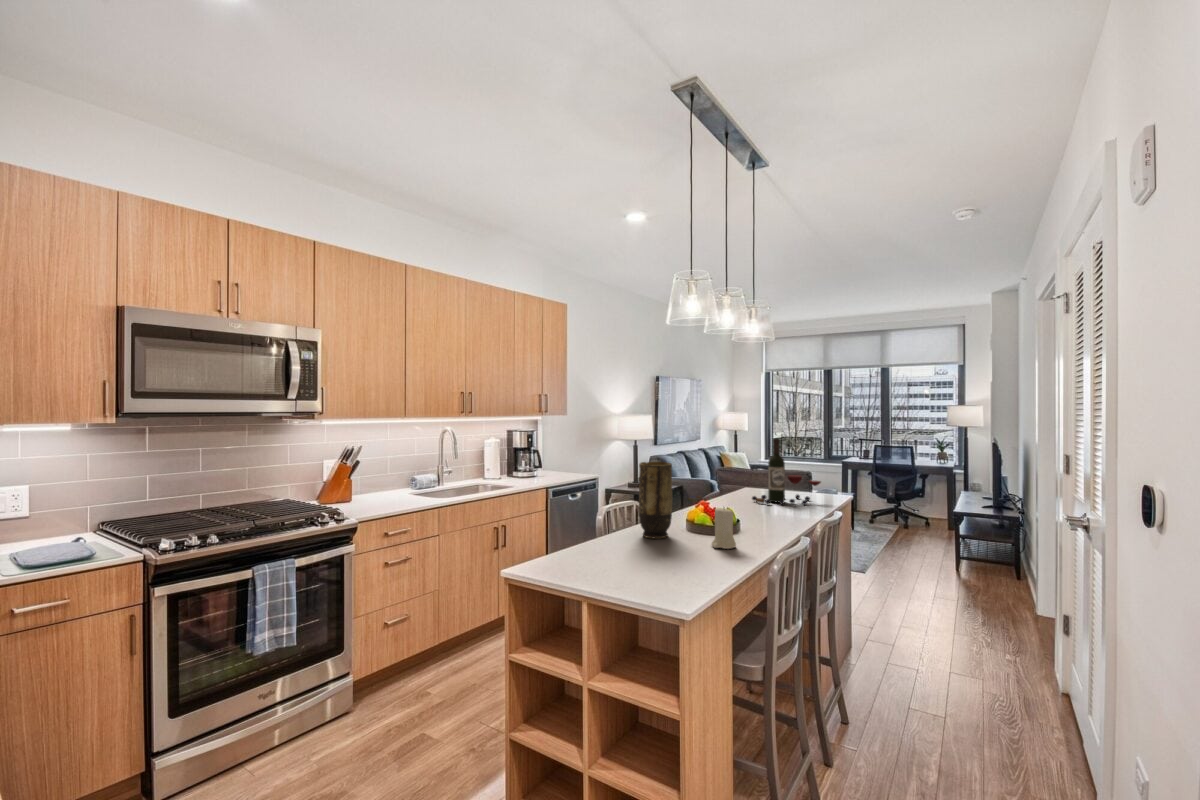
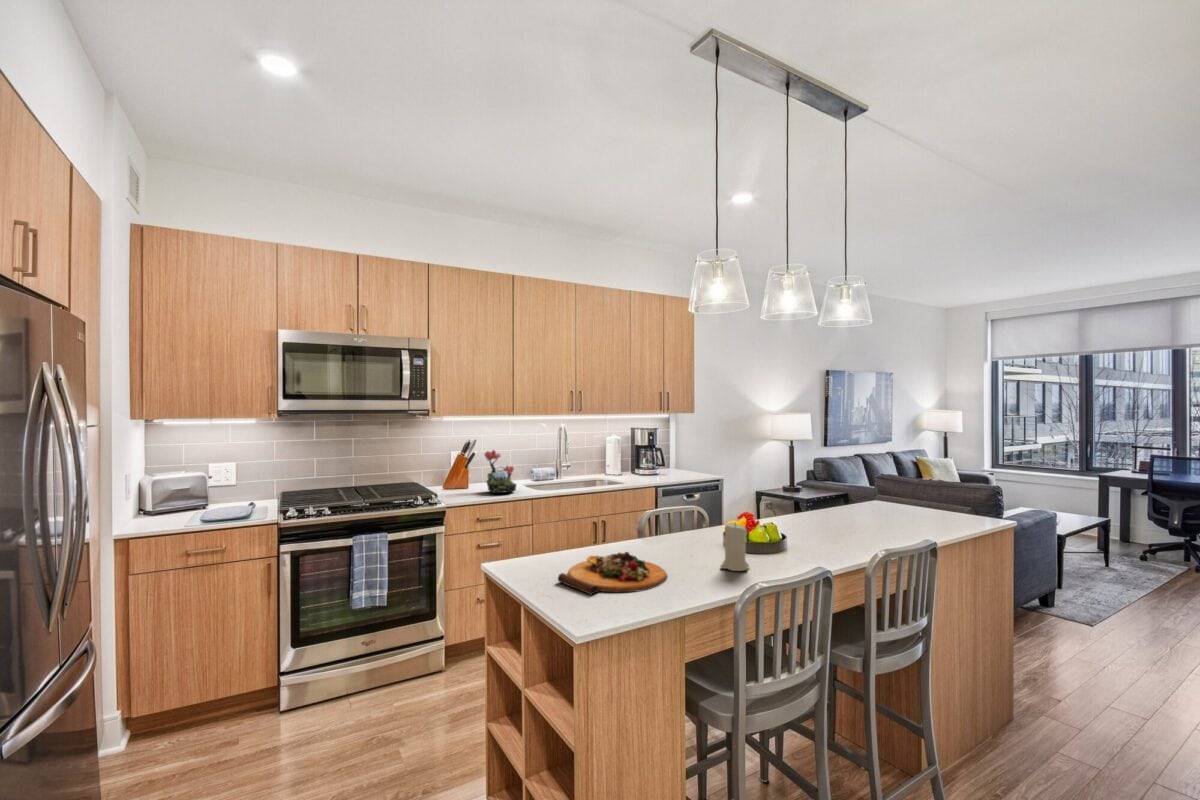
wine bottle: present [752,438,821,505] -> none [854,444,946,529]
plant: none [376,457,417,505] -> present [484,450,516,493]
vase: present [639,462,672,538] -> none [662,466,701,550]
cutting board: none [594,541,687,581] -> present [558,552,667,595]

